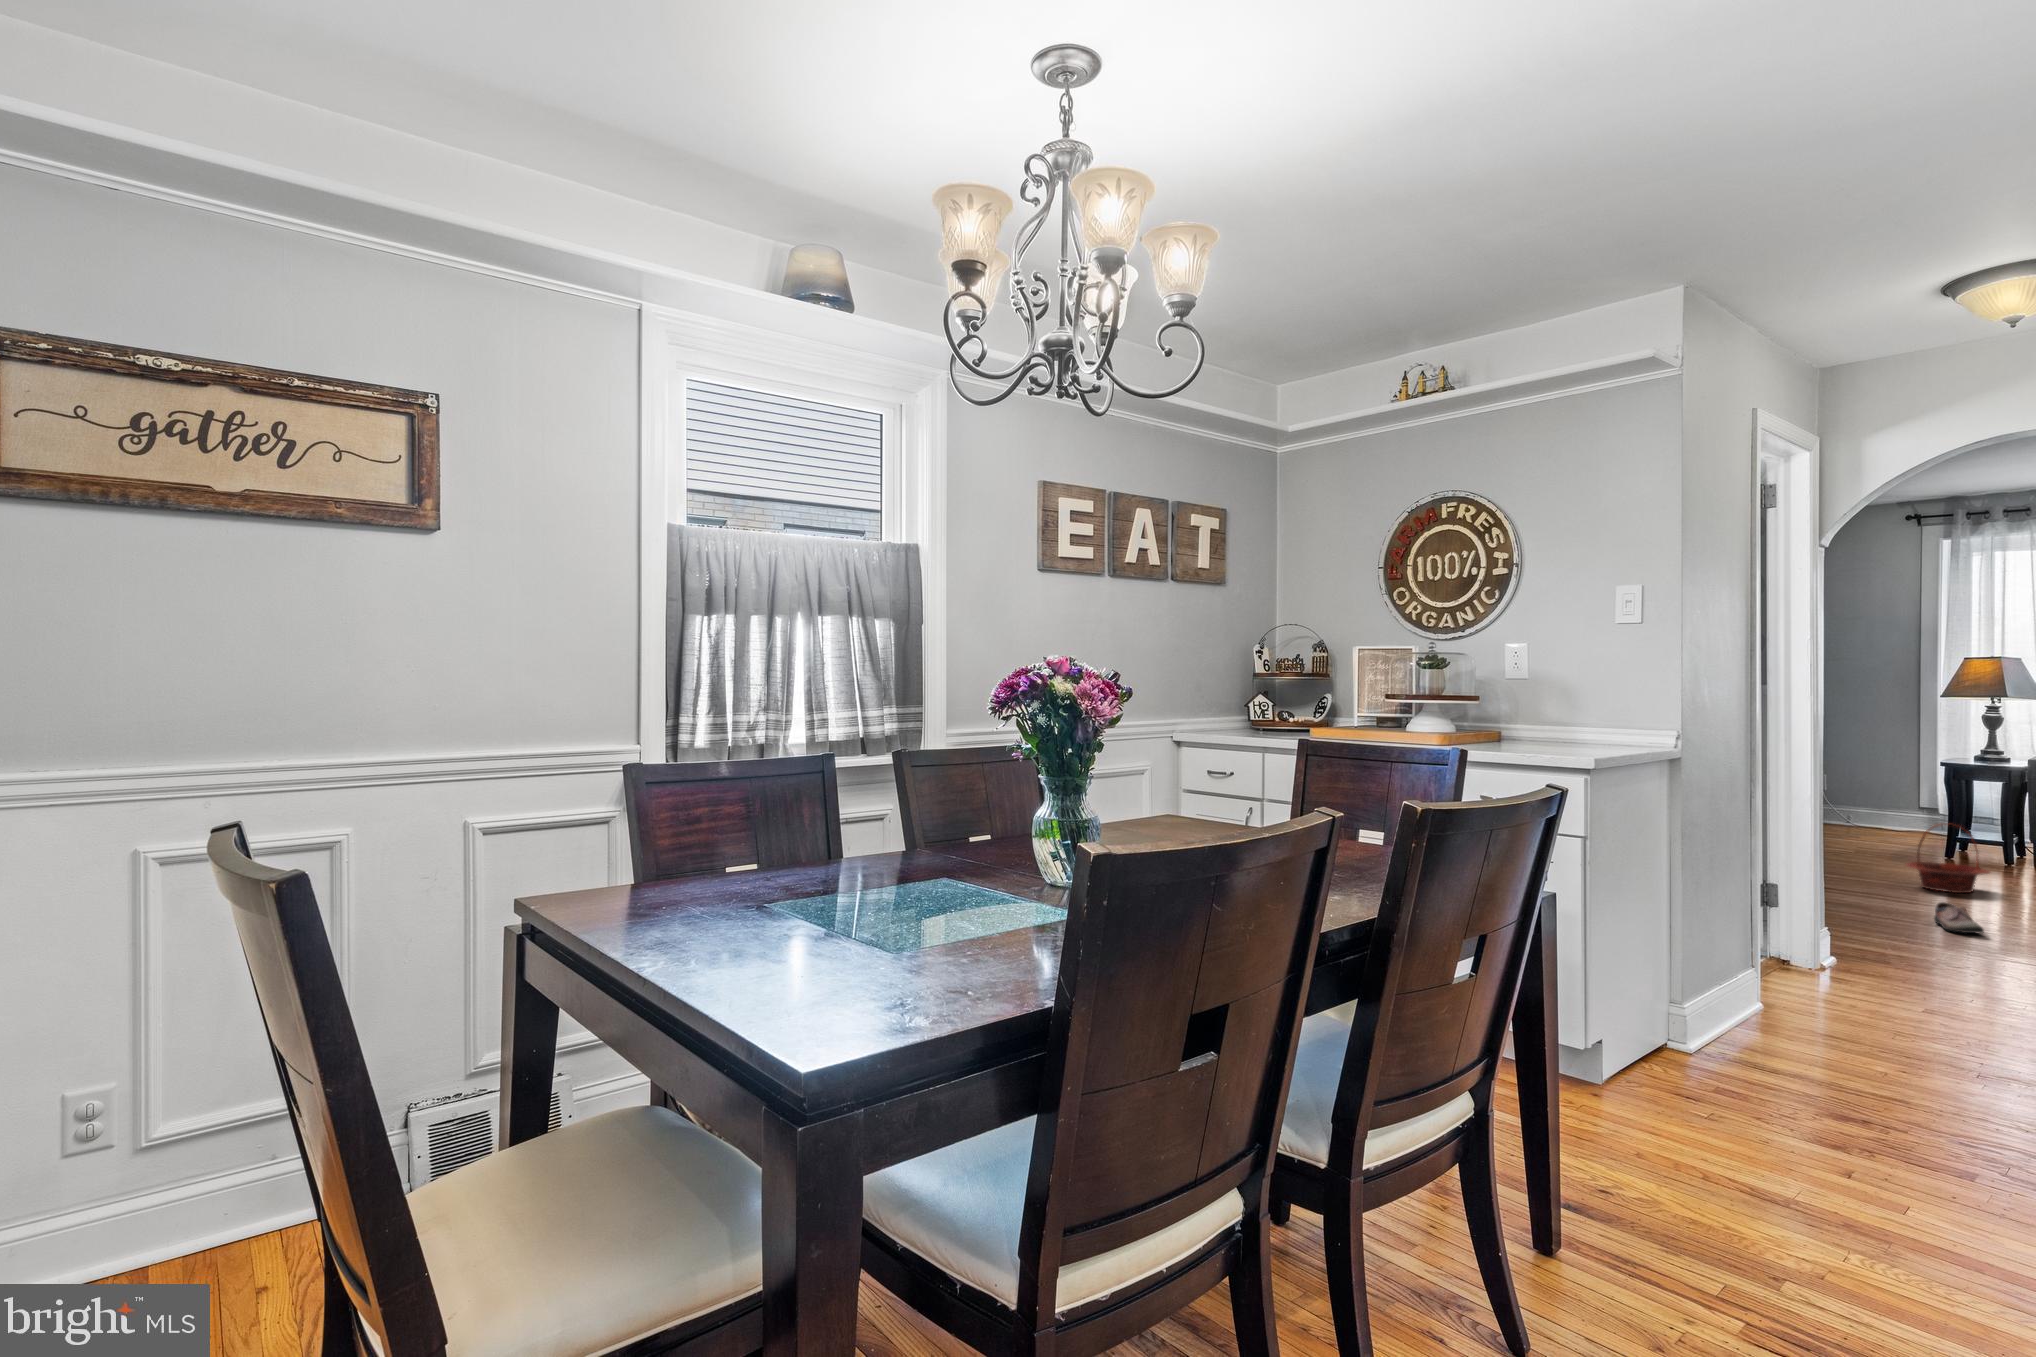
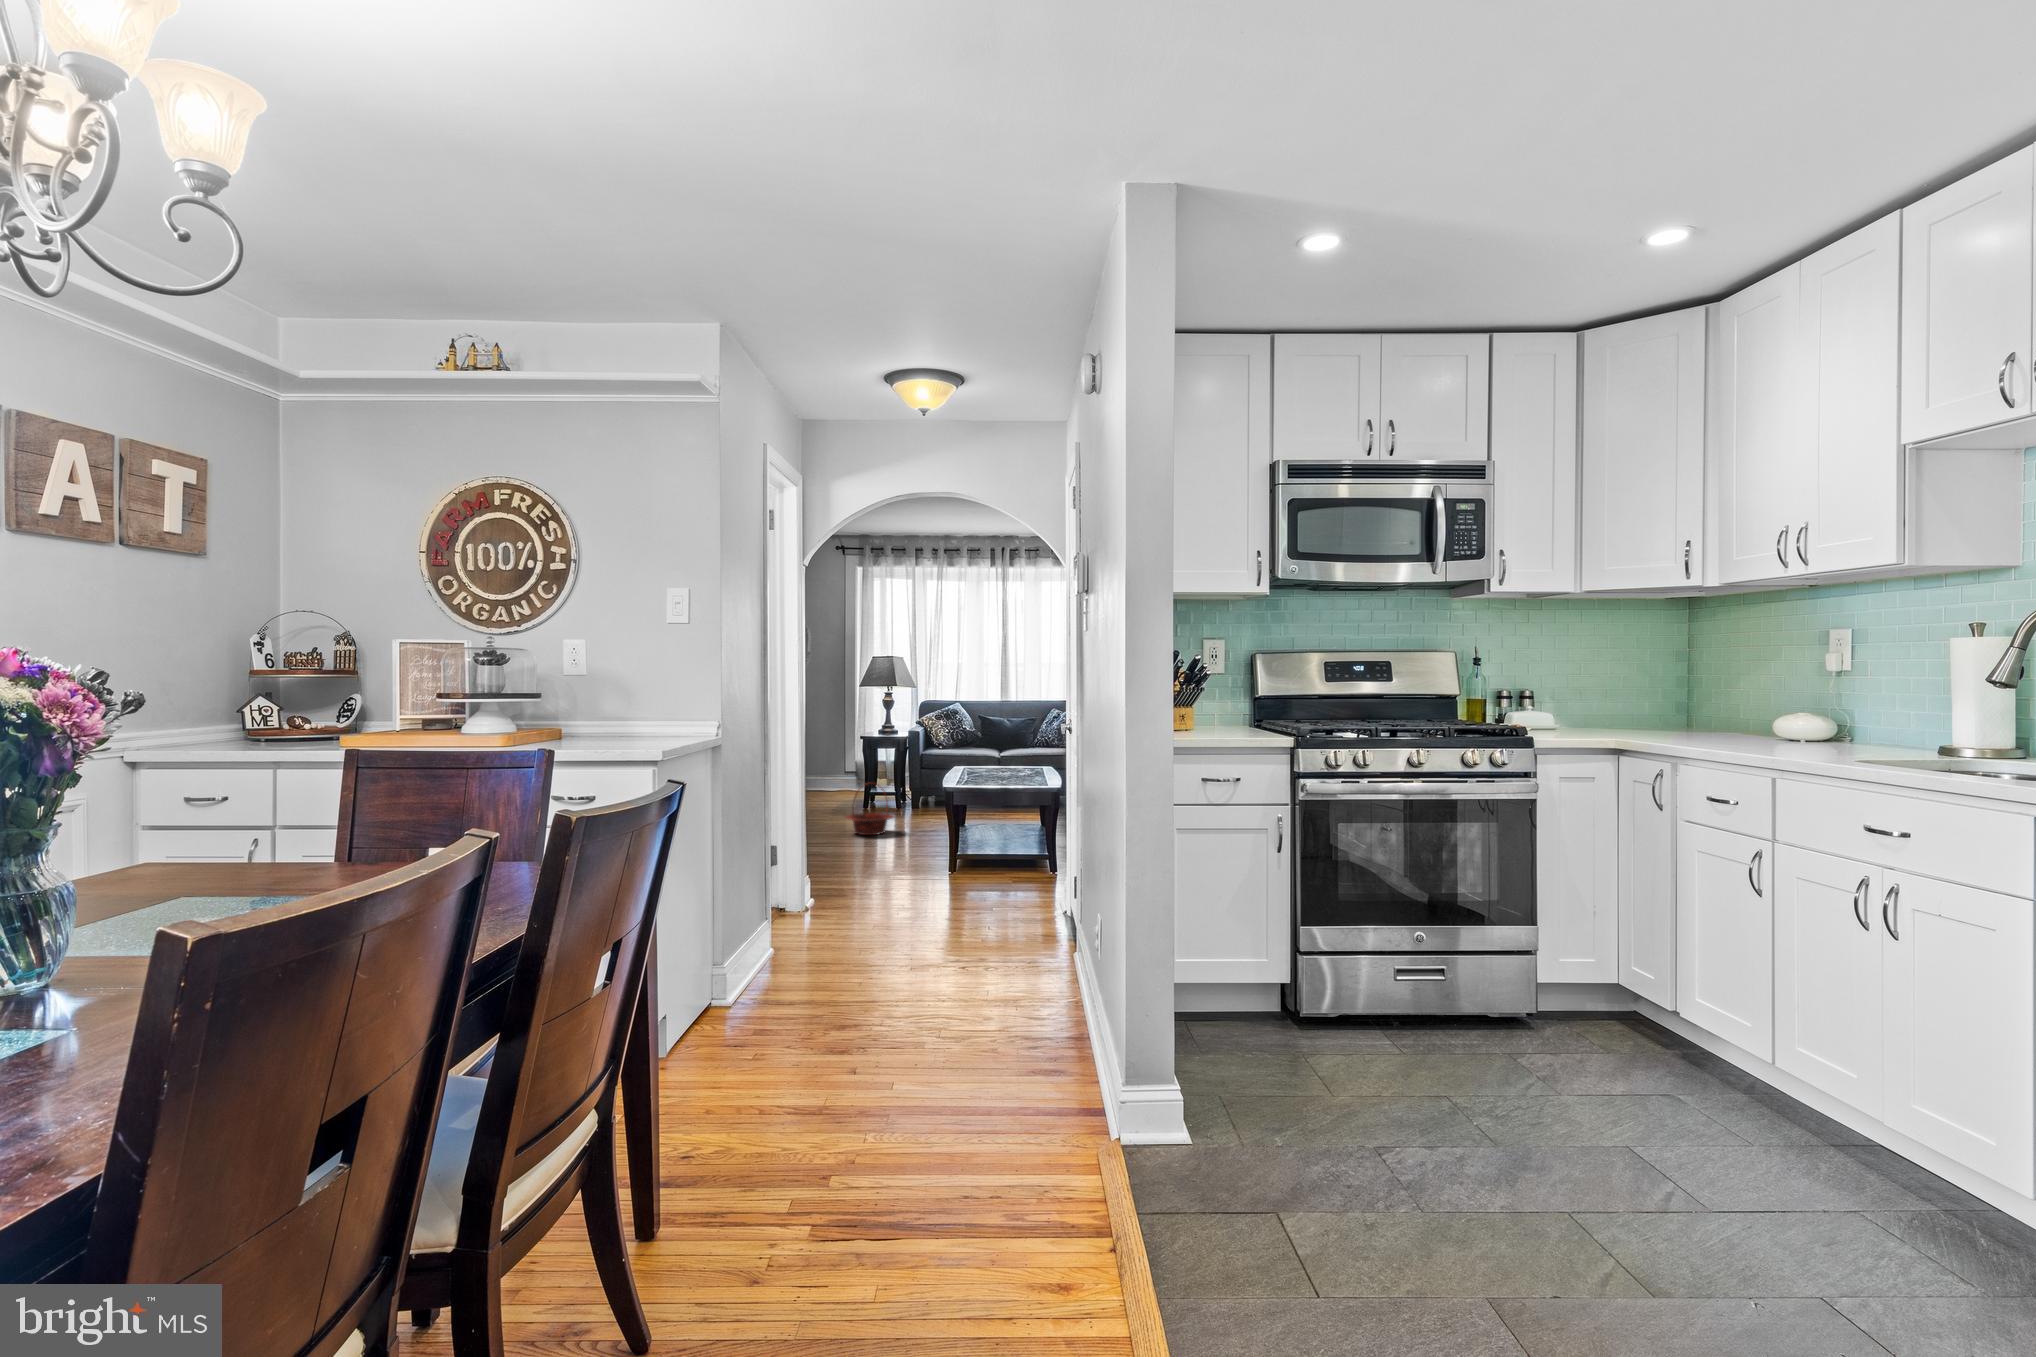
shoe: present [1934,902,1984,934] -> none [867,844,898,865]

